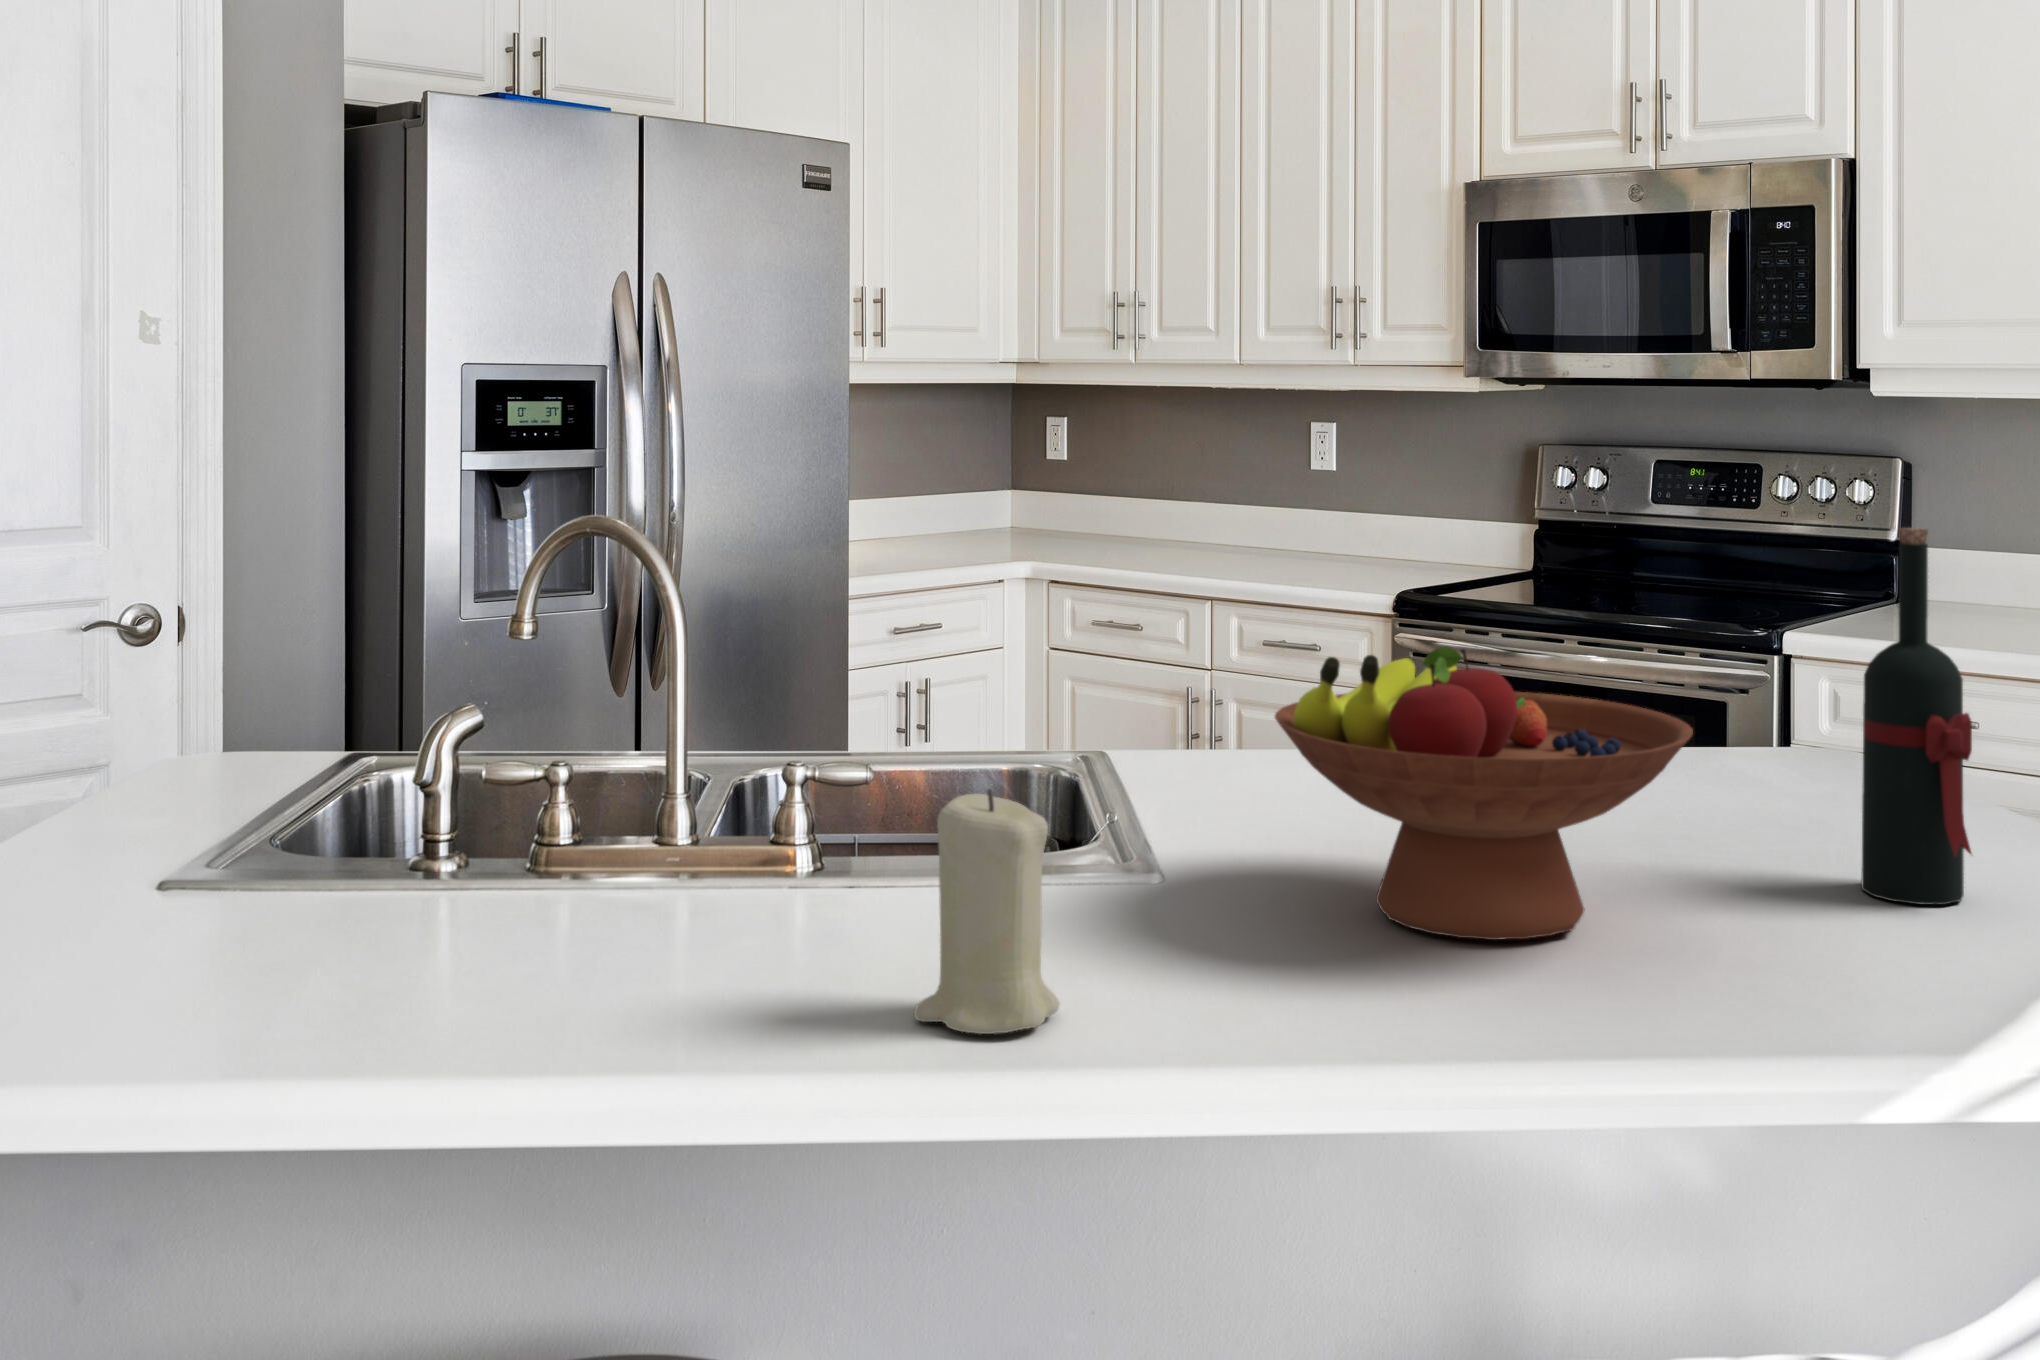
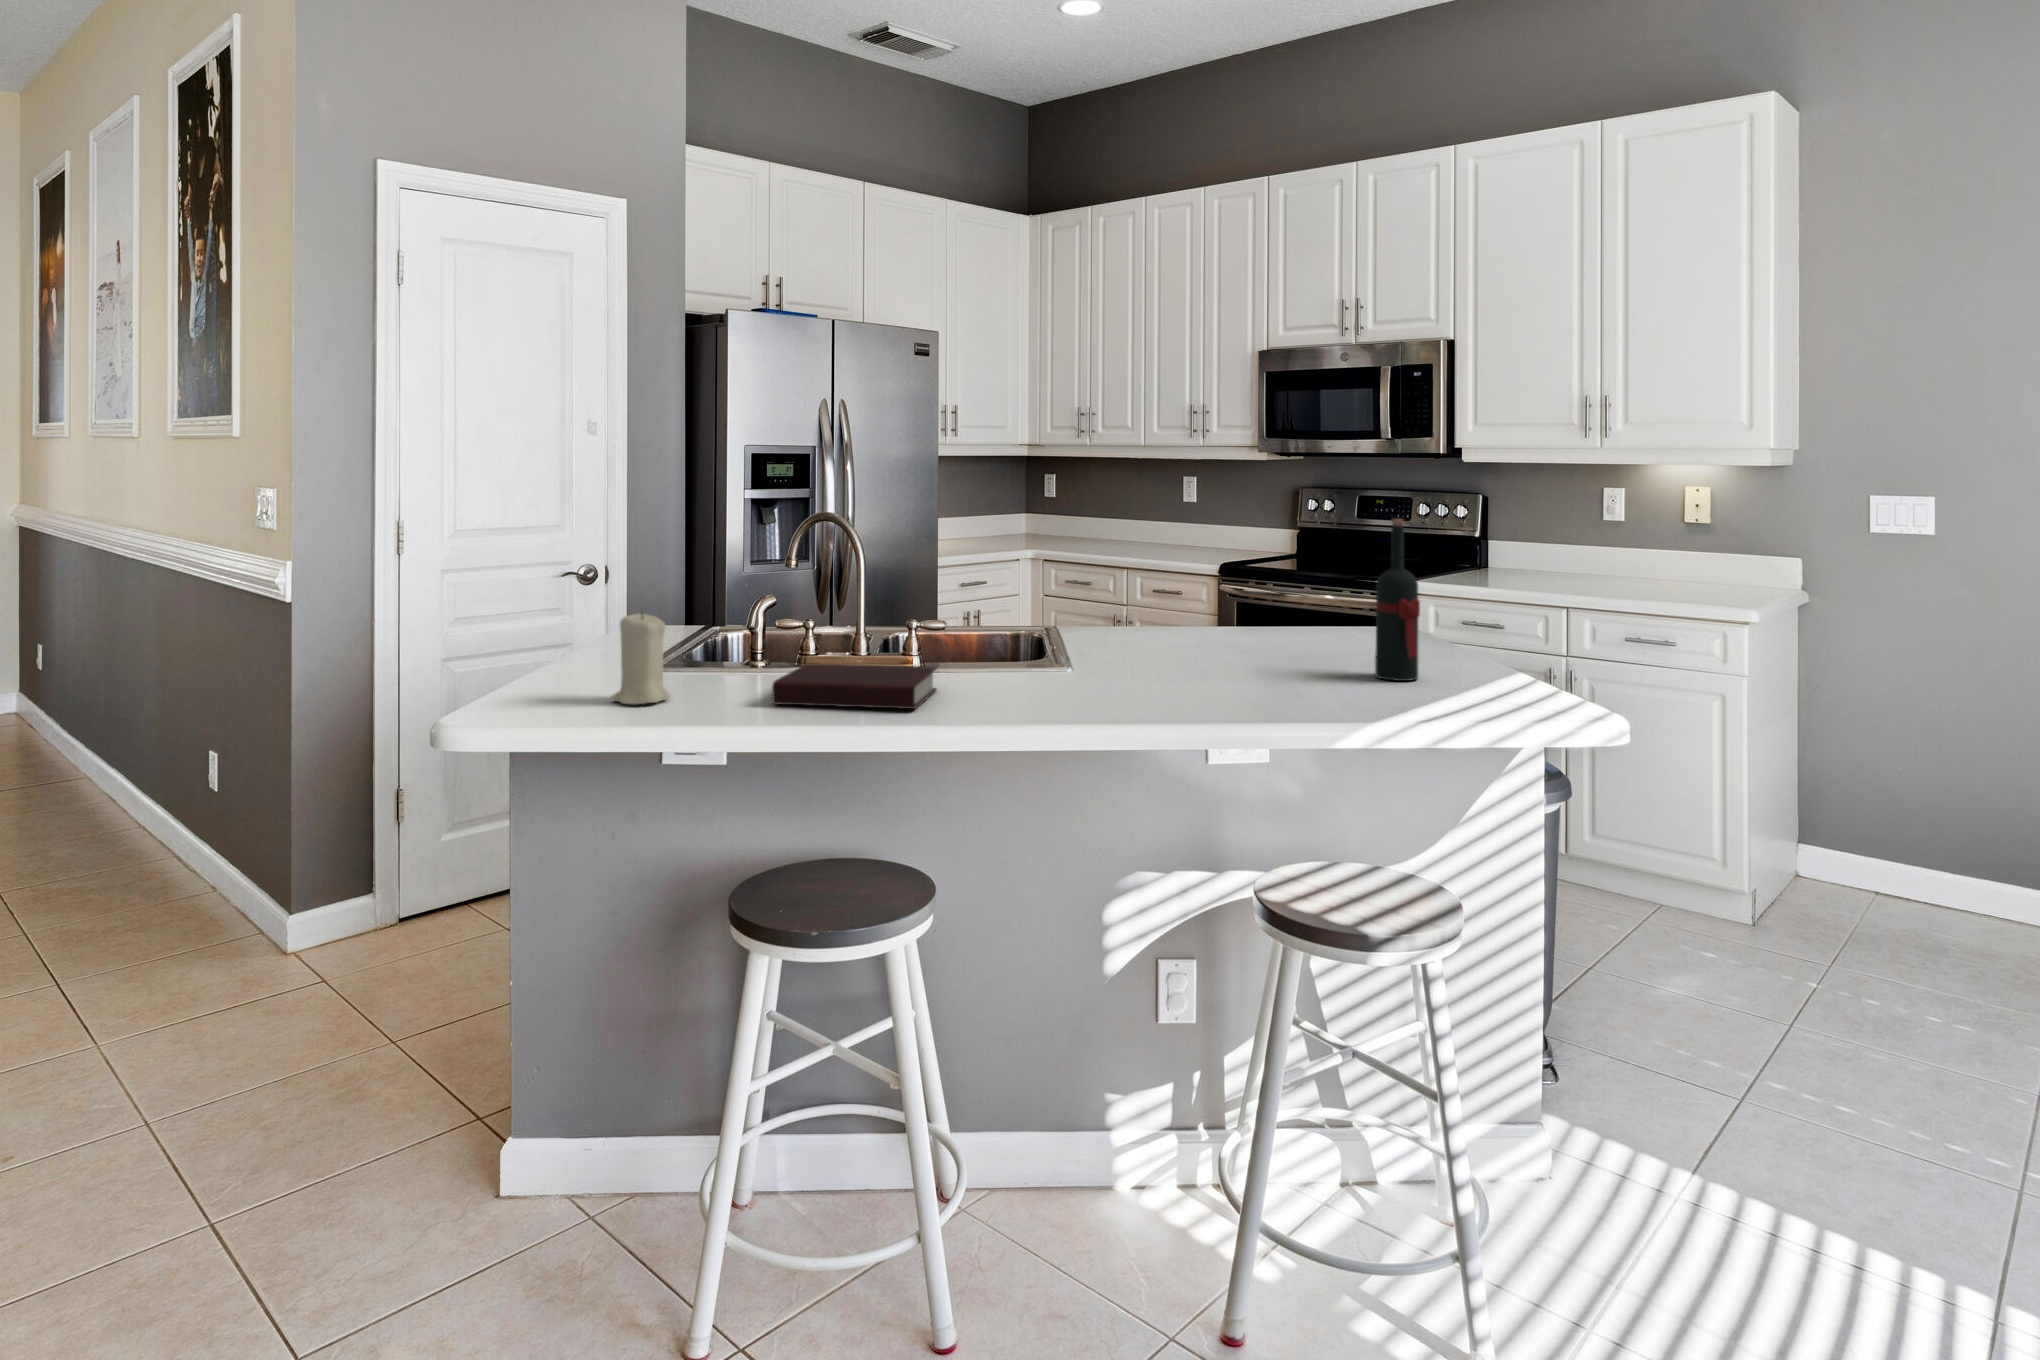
fruit bowl: present [1275,646,1693,940] -> none [1116,569,1293,690]
candle: present [914,789,1060,1034] -> present [611,612,670,704]
book: none [447,879,855,1014] -> present [772,663,937,709]

